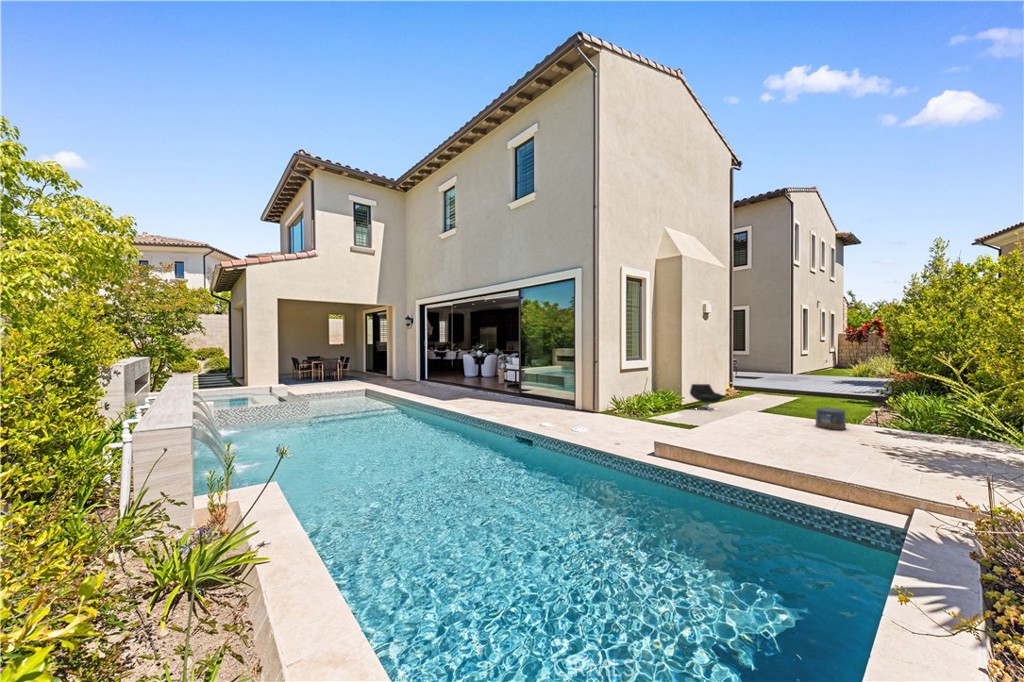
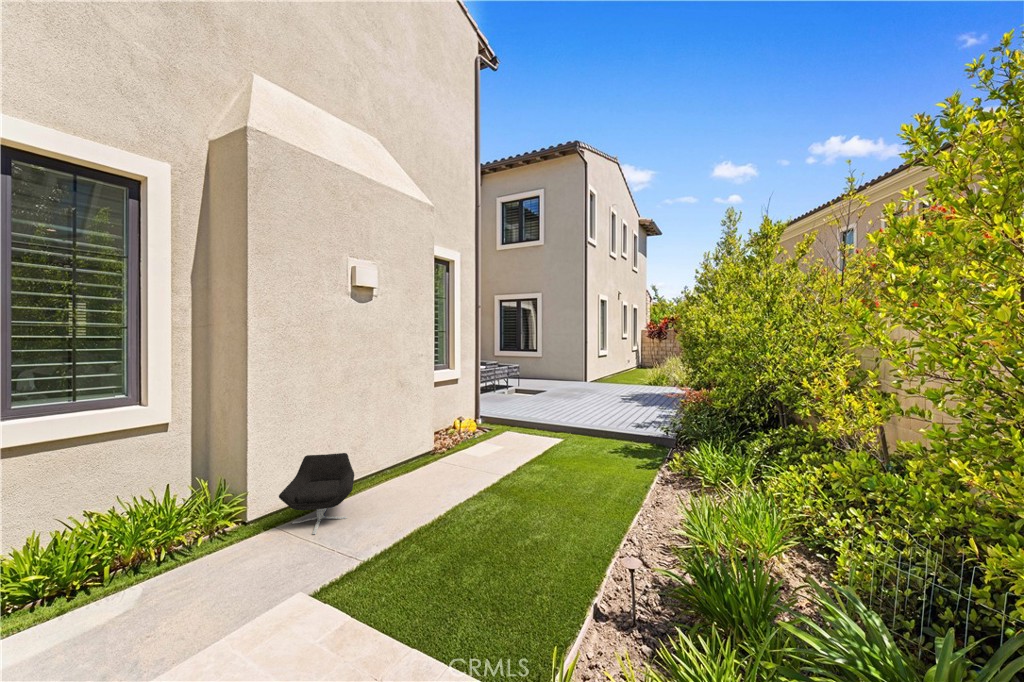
pouf: present [816,407,846,430] -> none [496,541,560,625]

